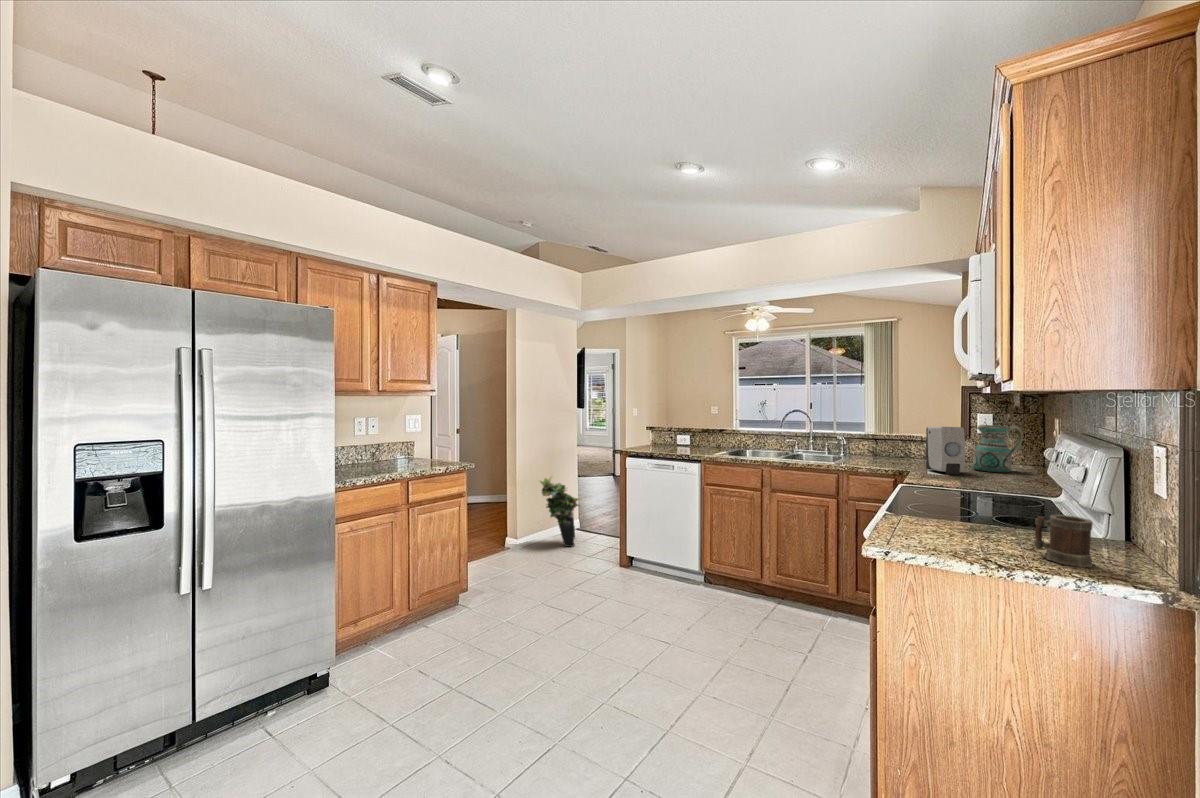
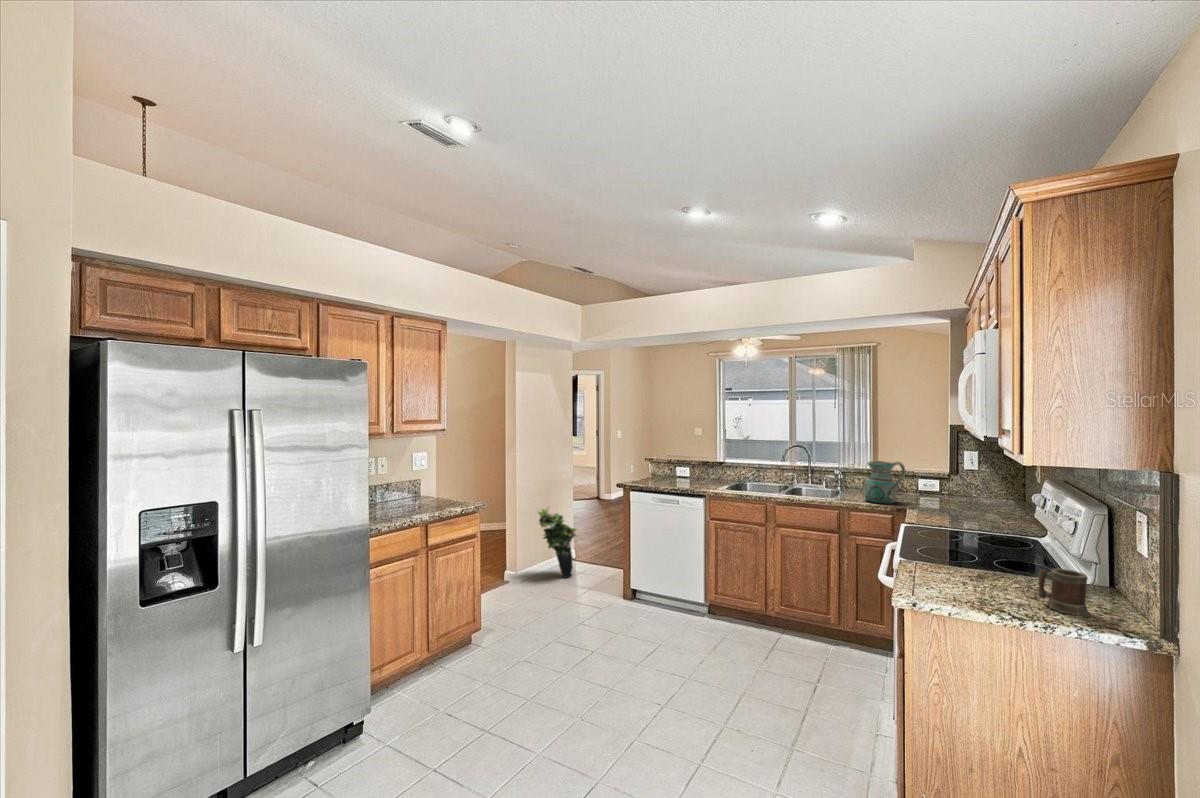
ceramic pitcher: present [973,425,1023,473] -> present [865,460,905,504]
soap dispenser: present [926,427,965,475] -> none [920,465,956,511]

